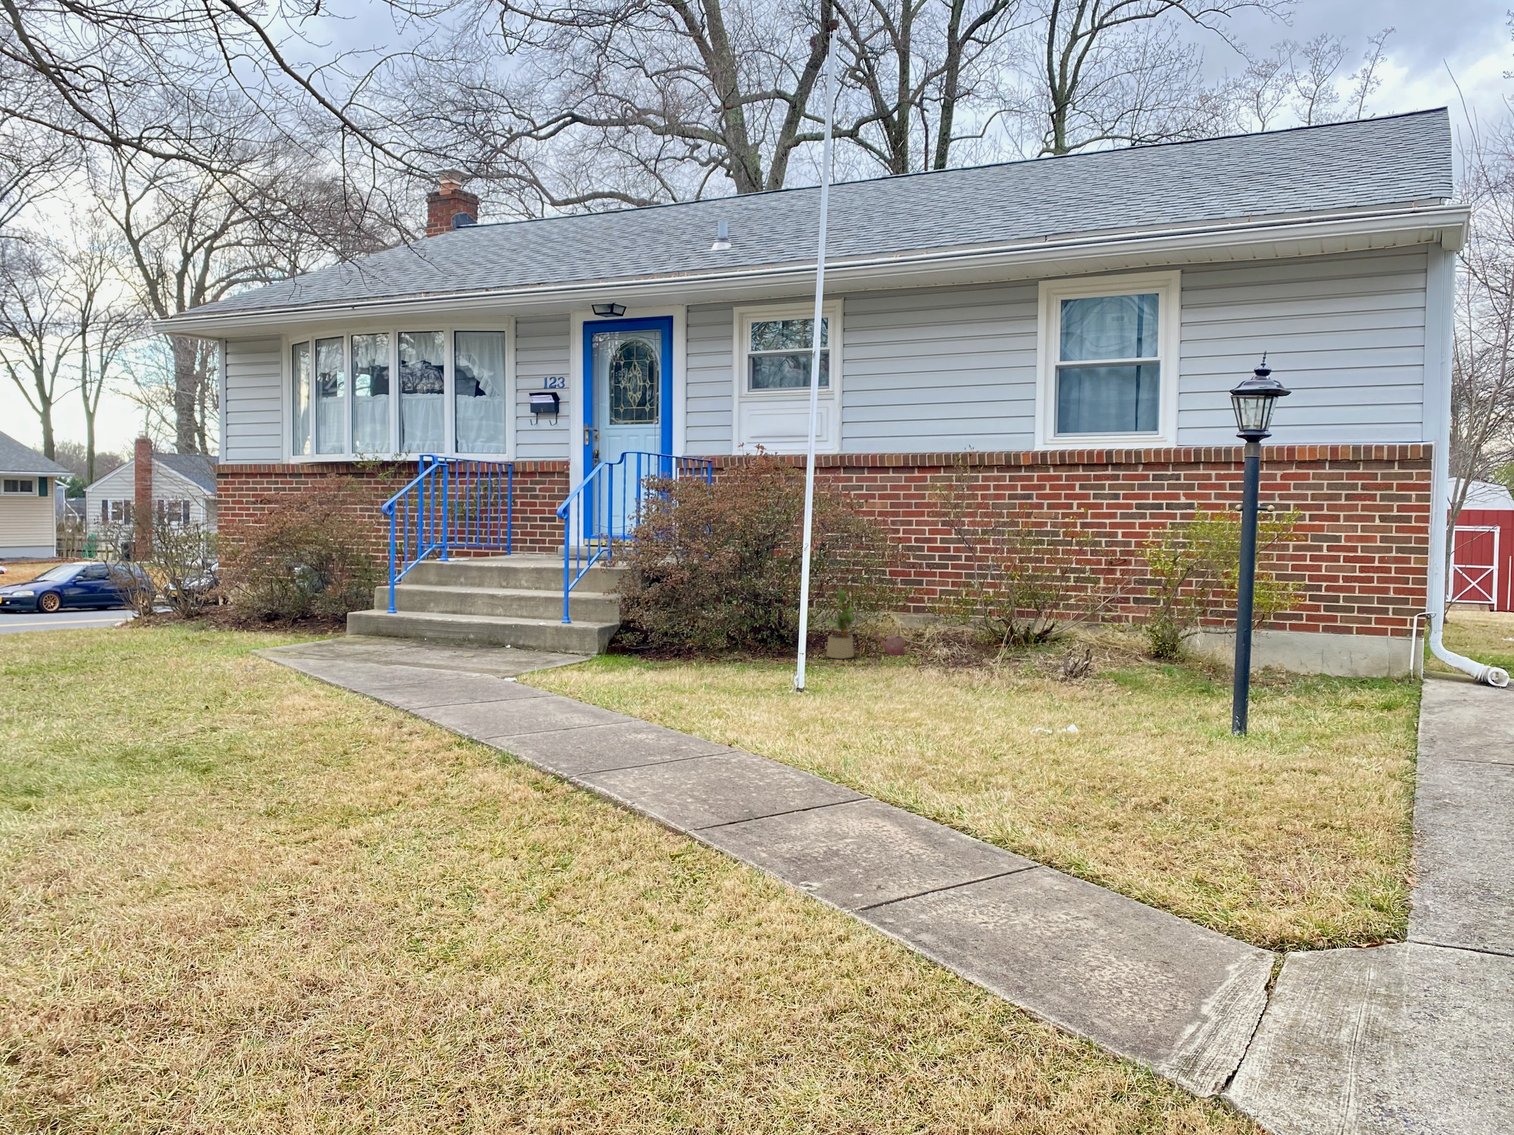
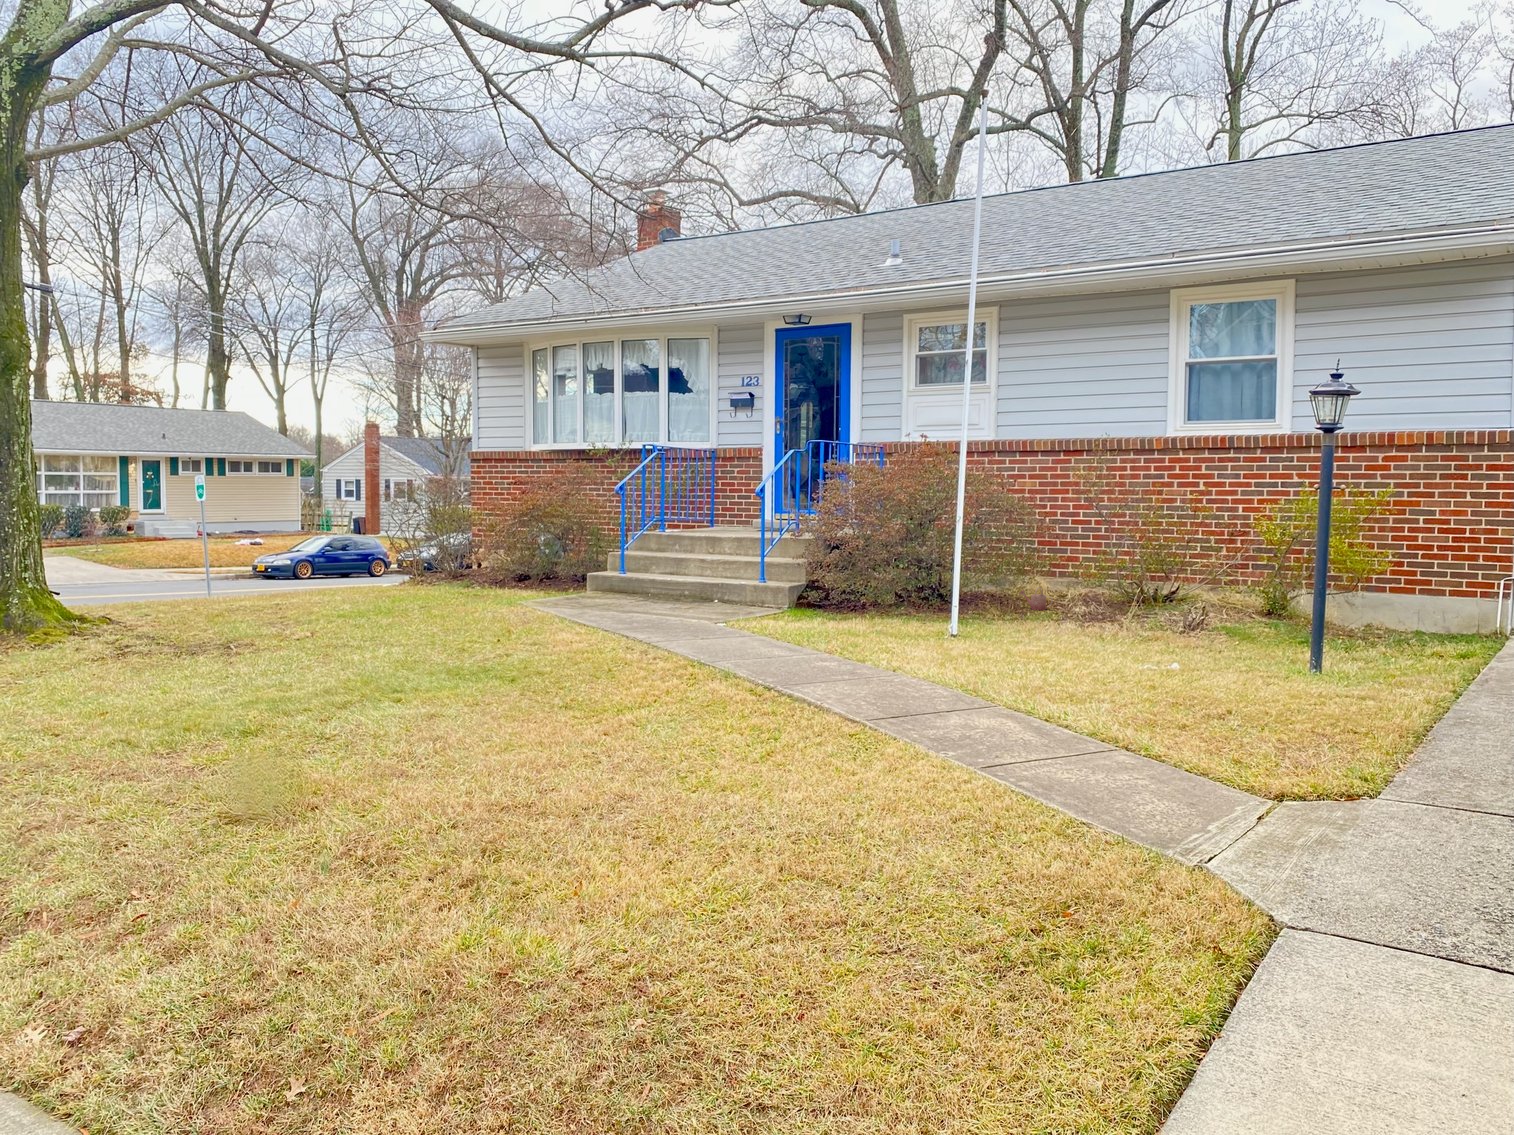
potted plant: present [827,590,855,659] -> none [980,555,1006,612]

